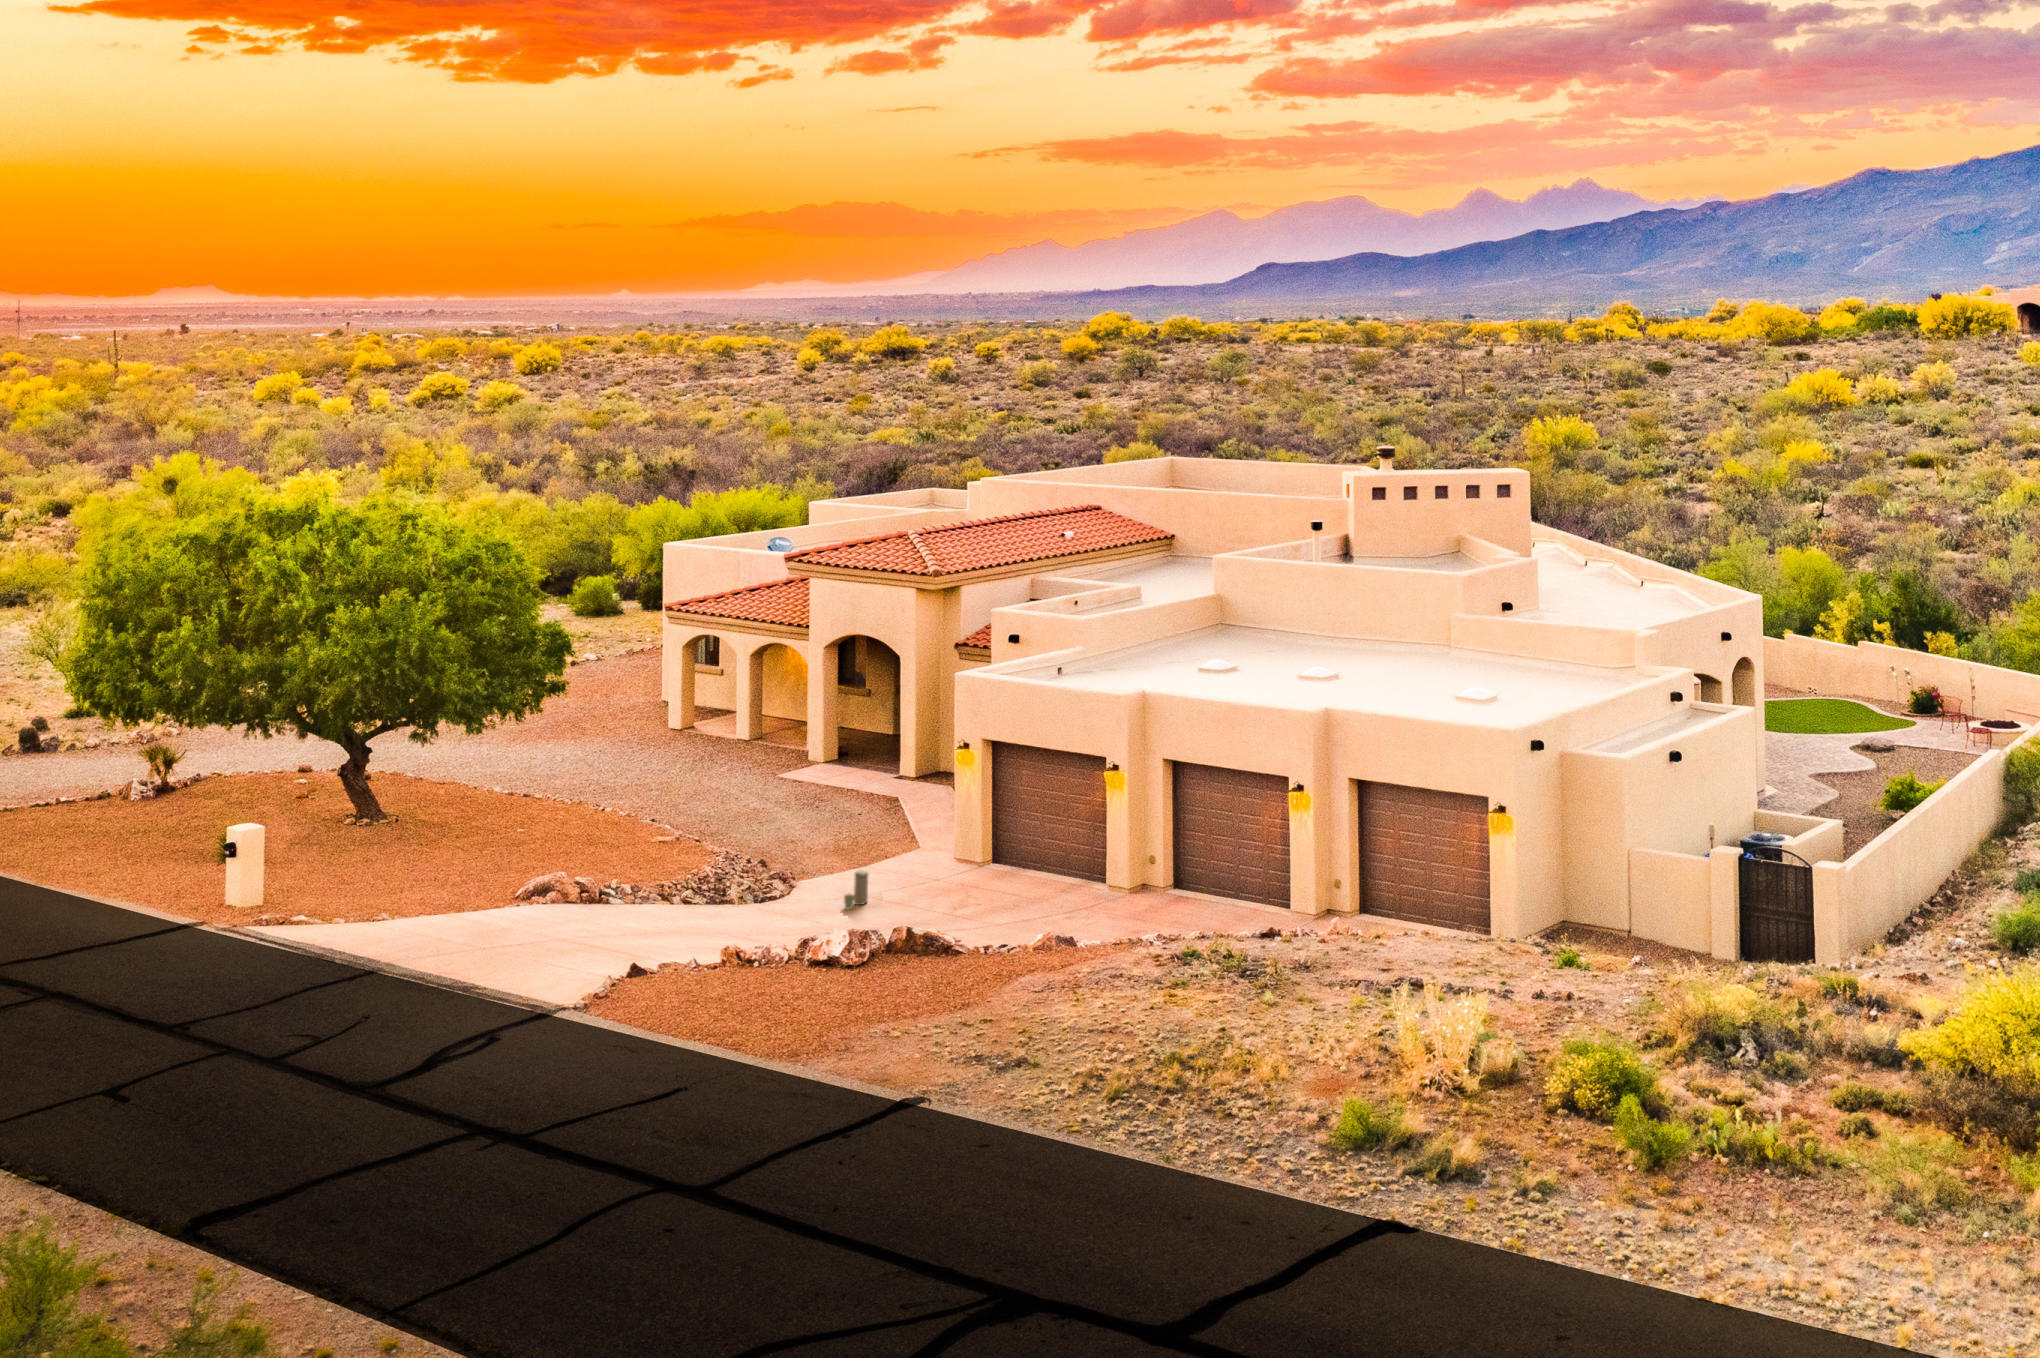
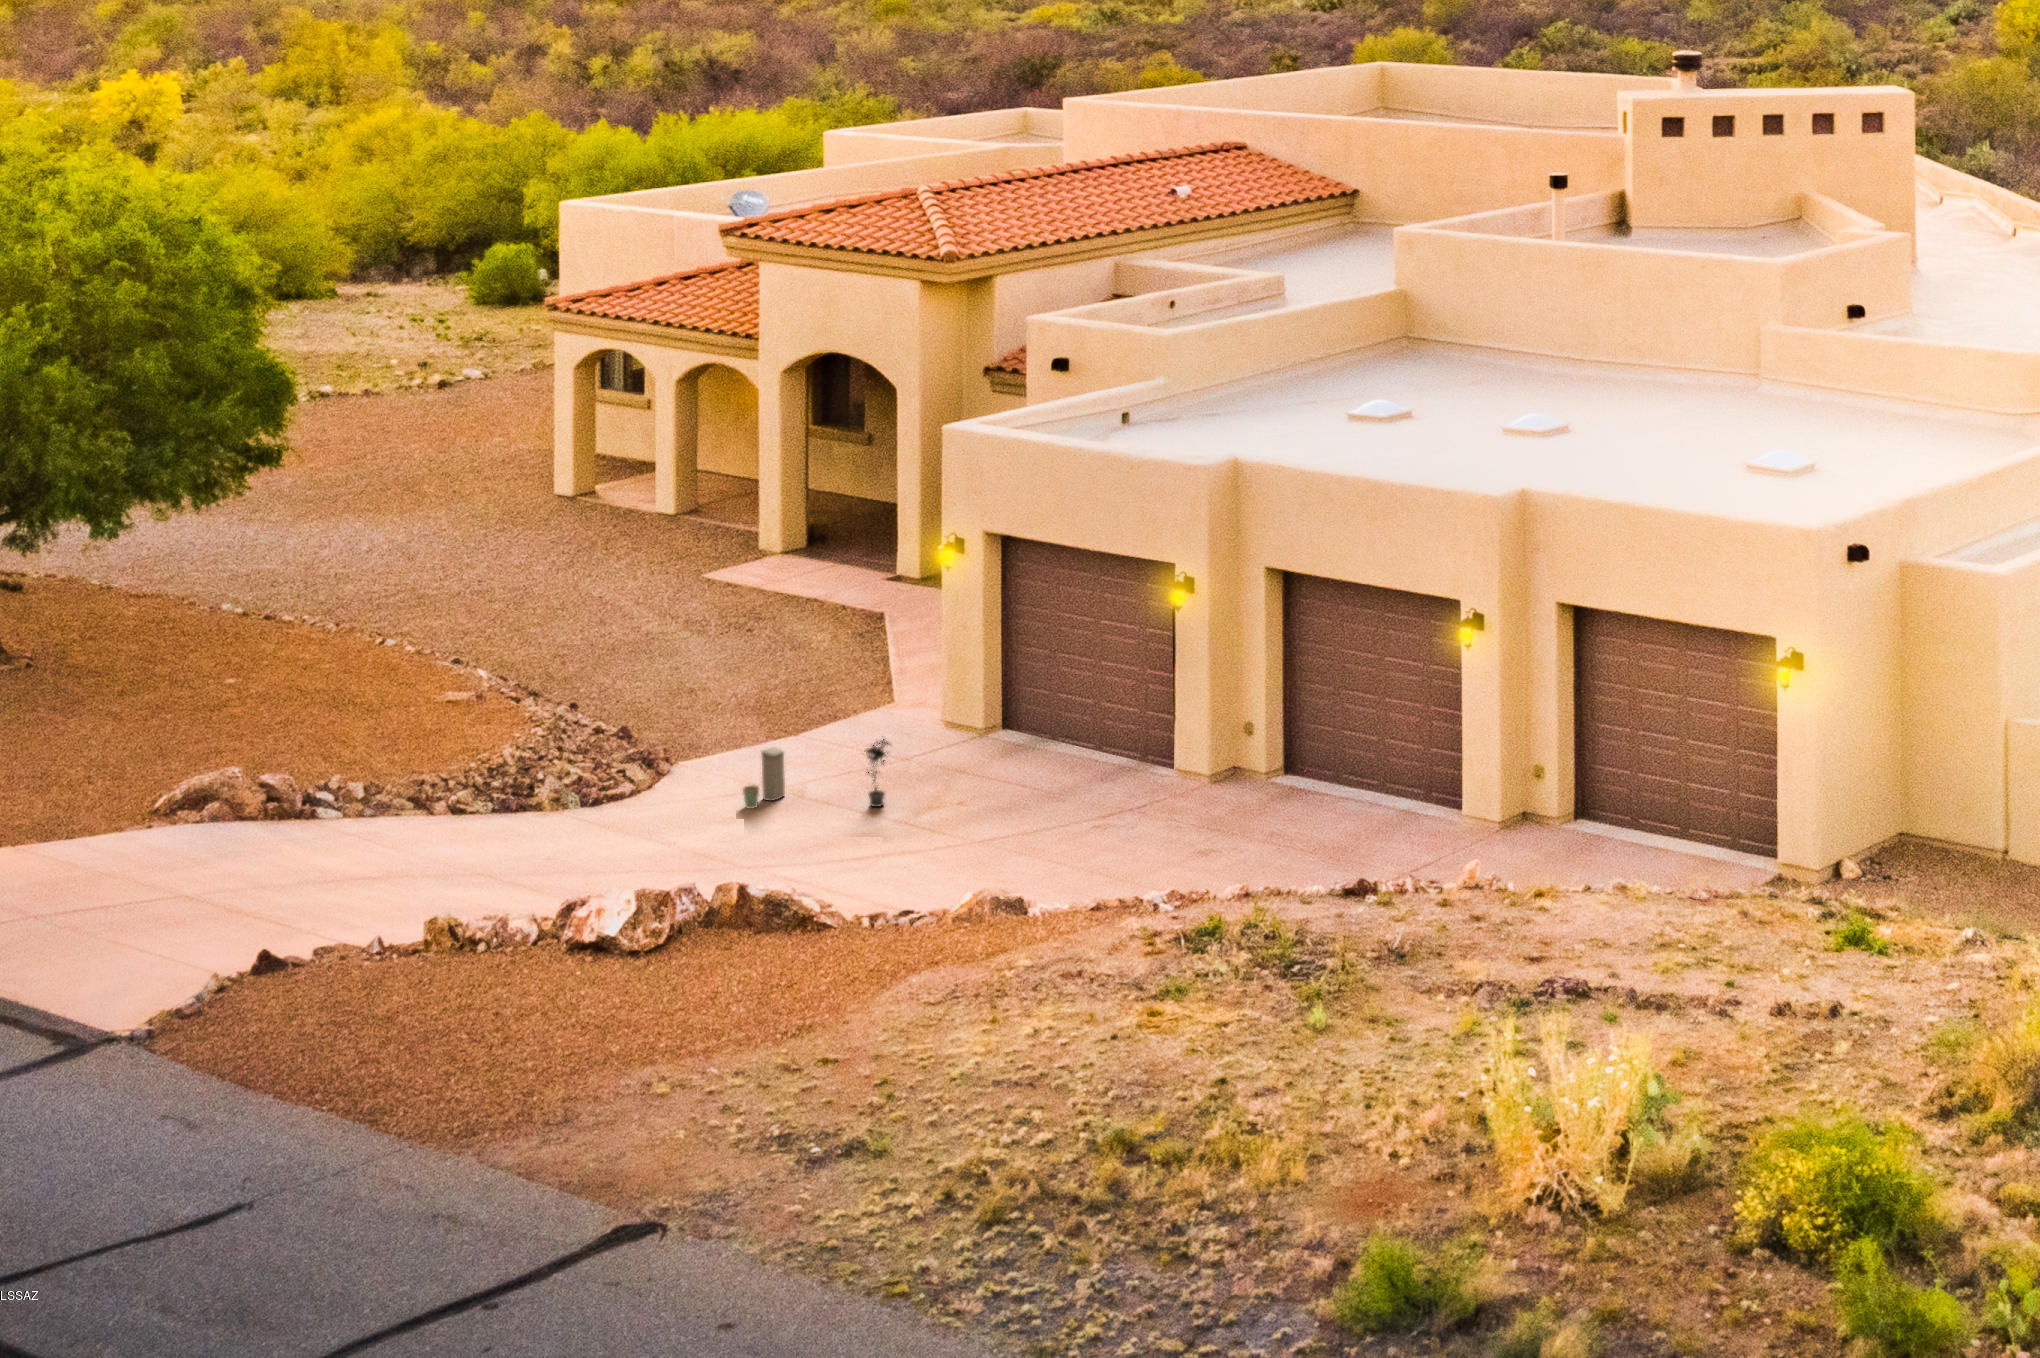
potted plant: none [919,862,939,908] -> present [866,739,889,807]

